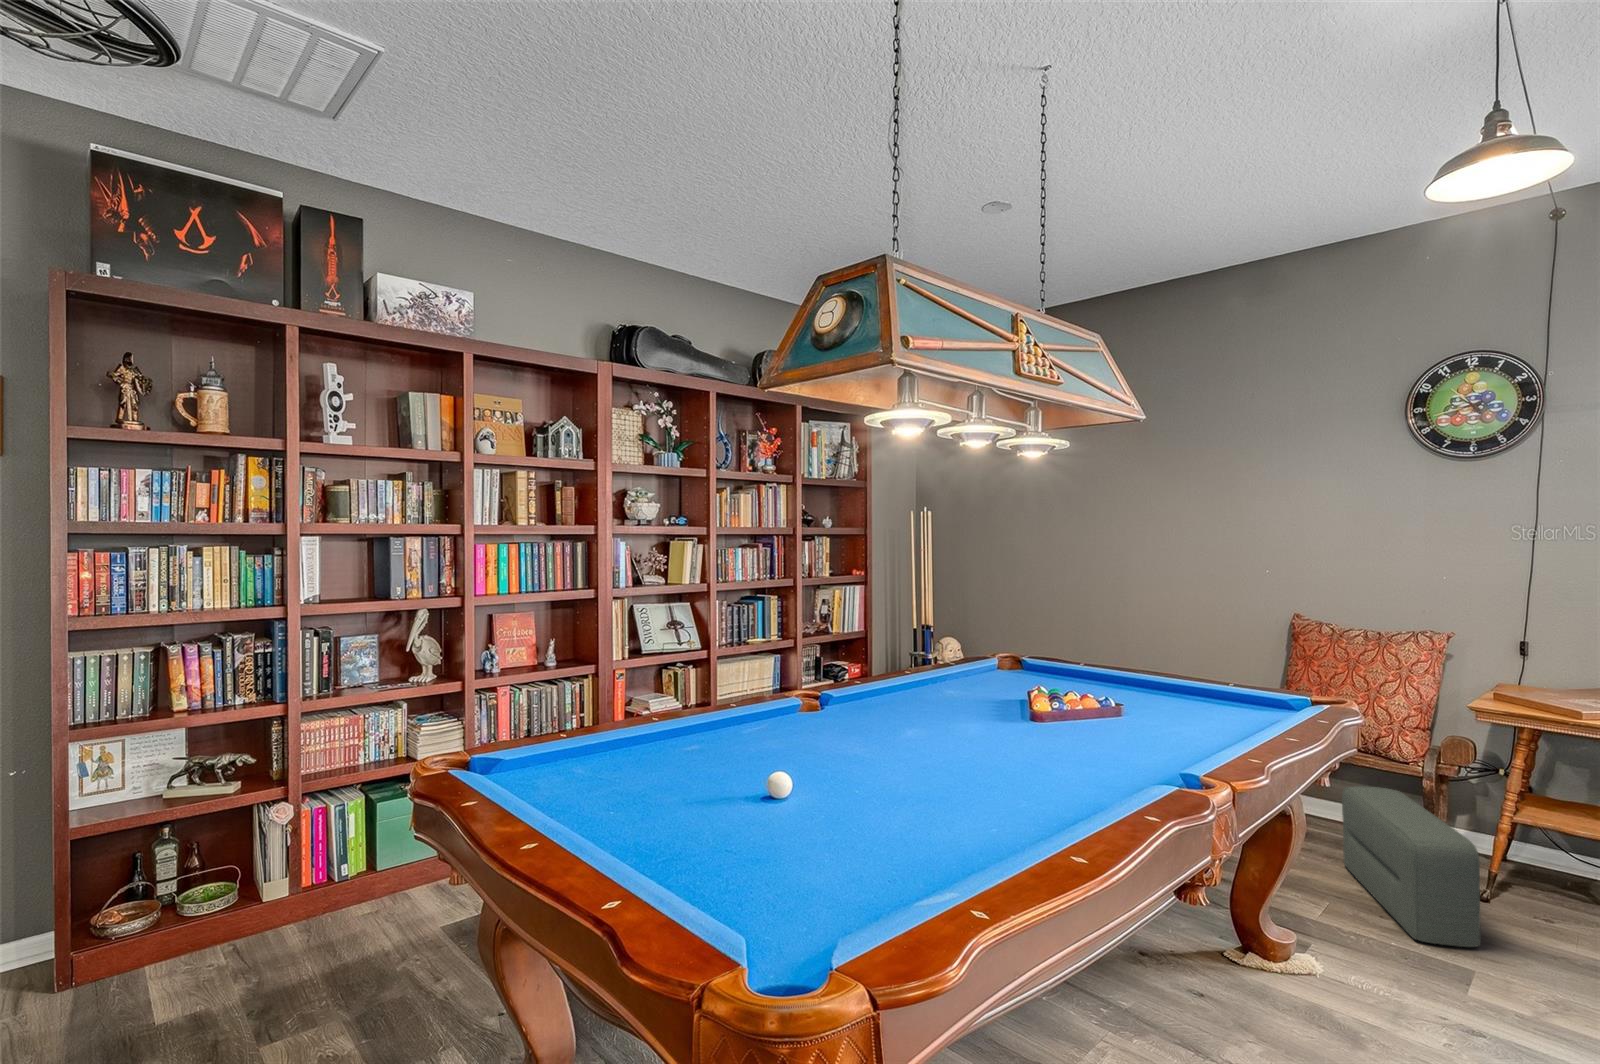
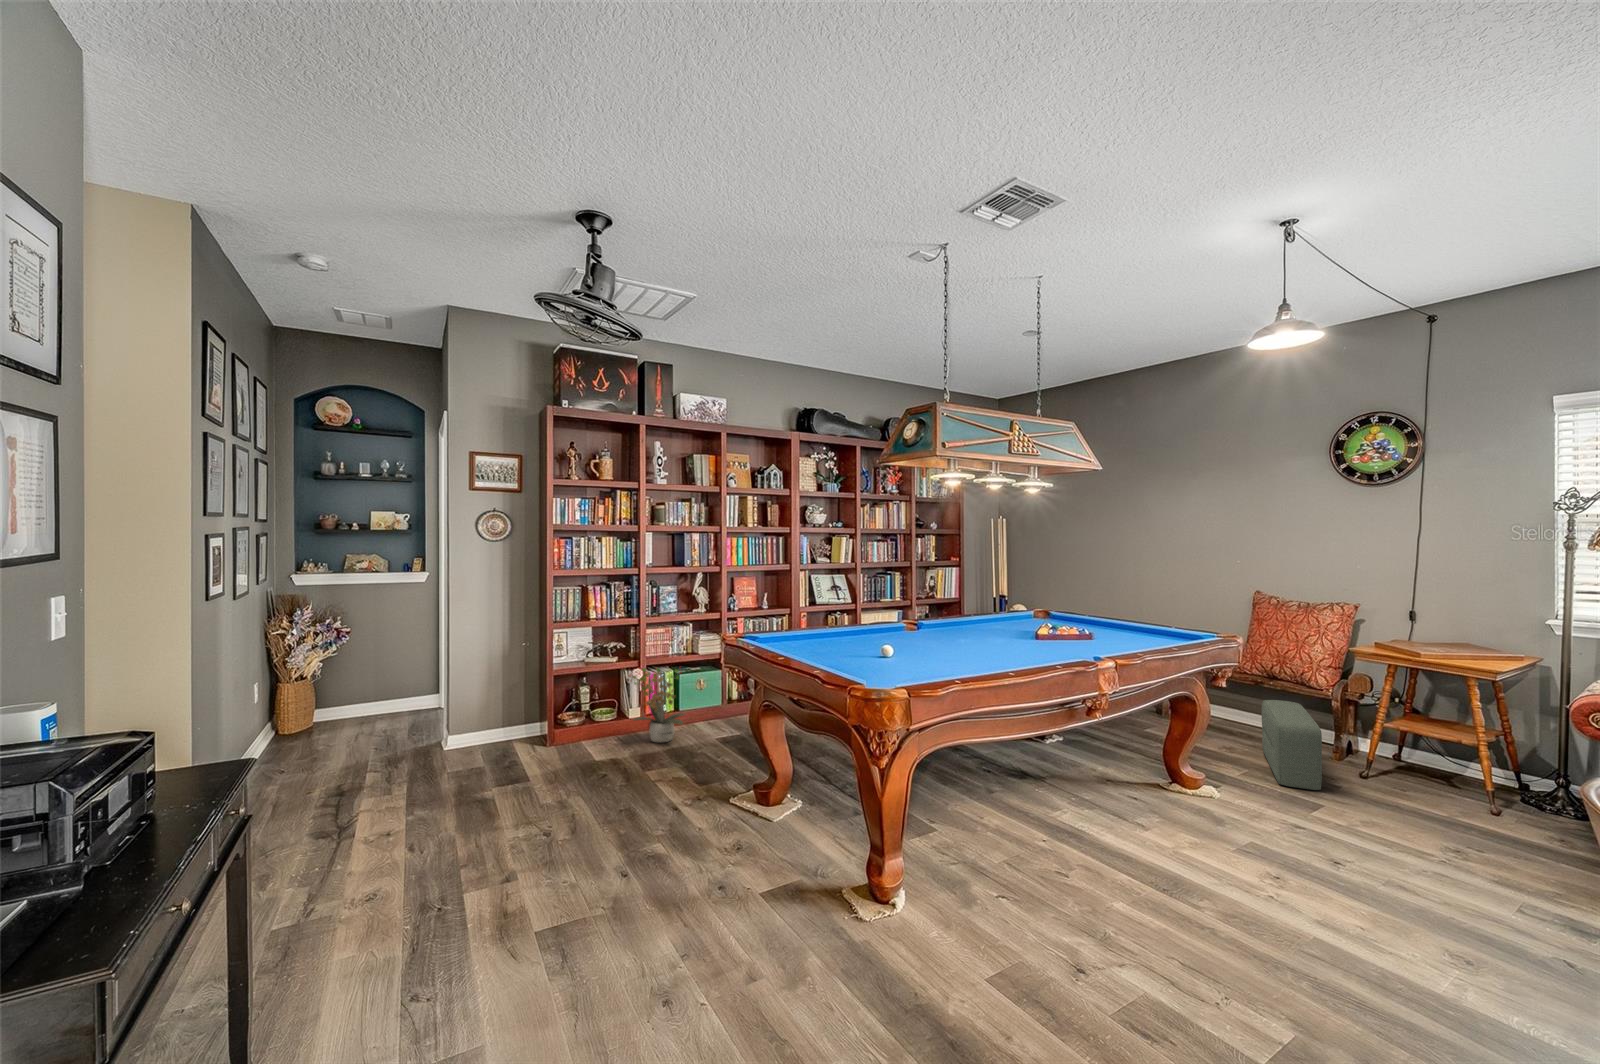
potted plant: none [247,798,388,960] -> present [634,668,685,742]

